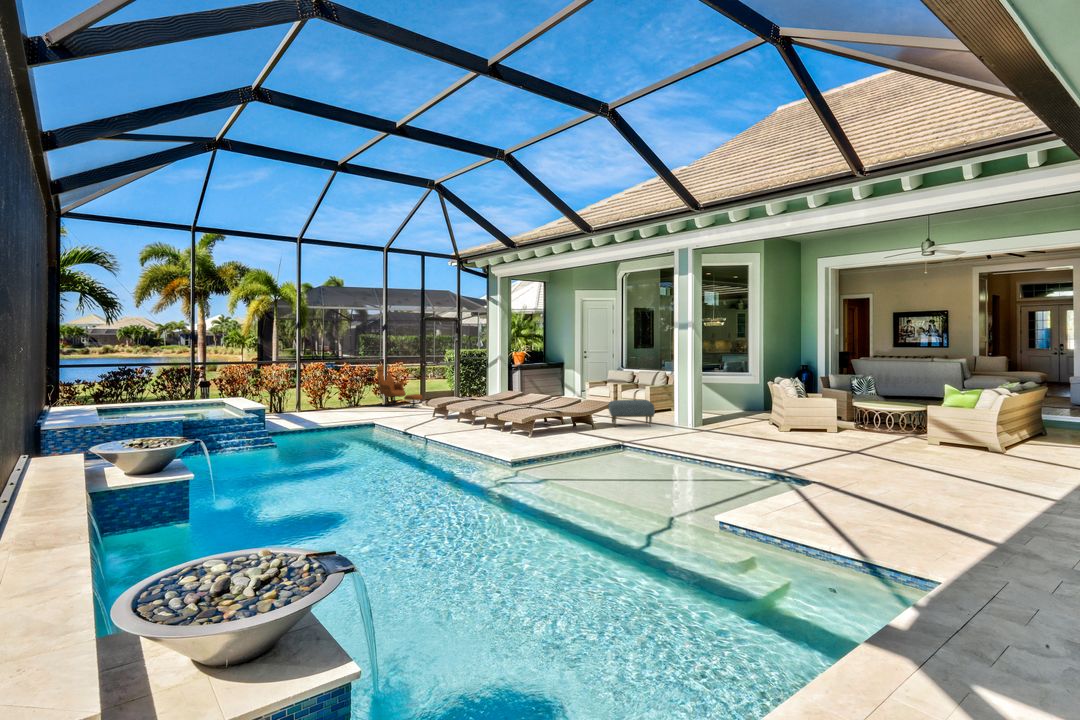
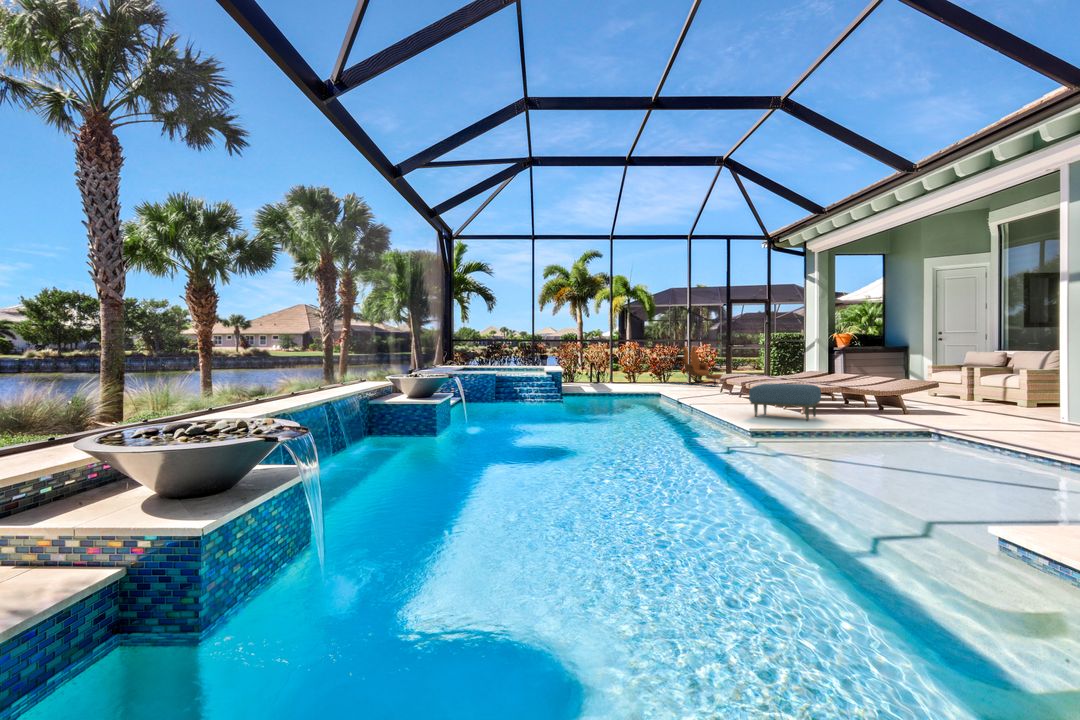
ottoman: present [608,400,655,427] -> present [749,383,821,421]

